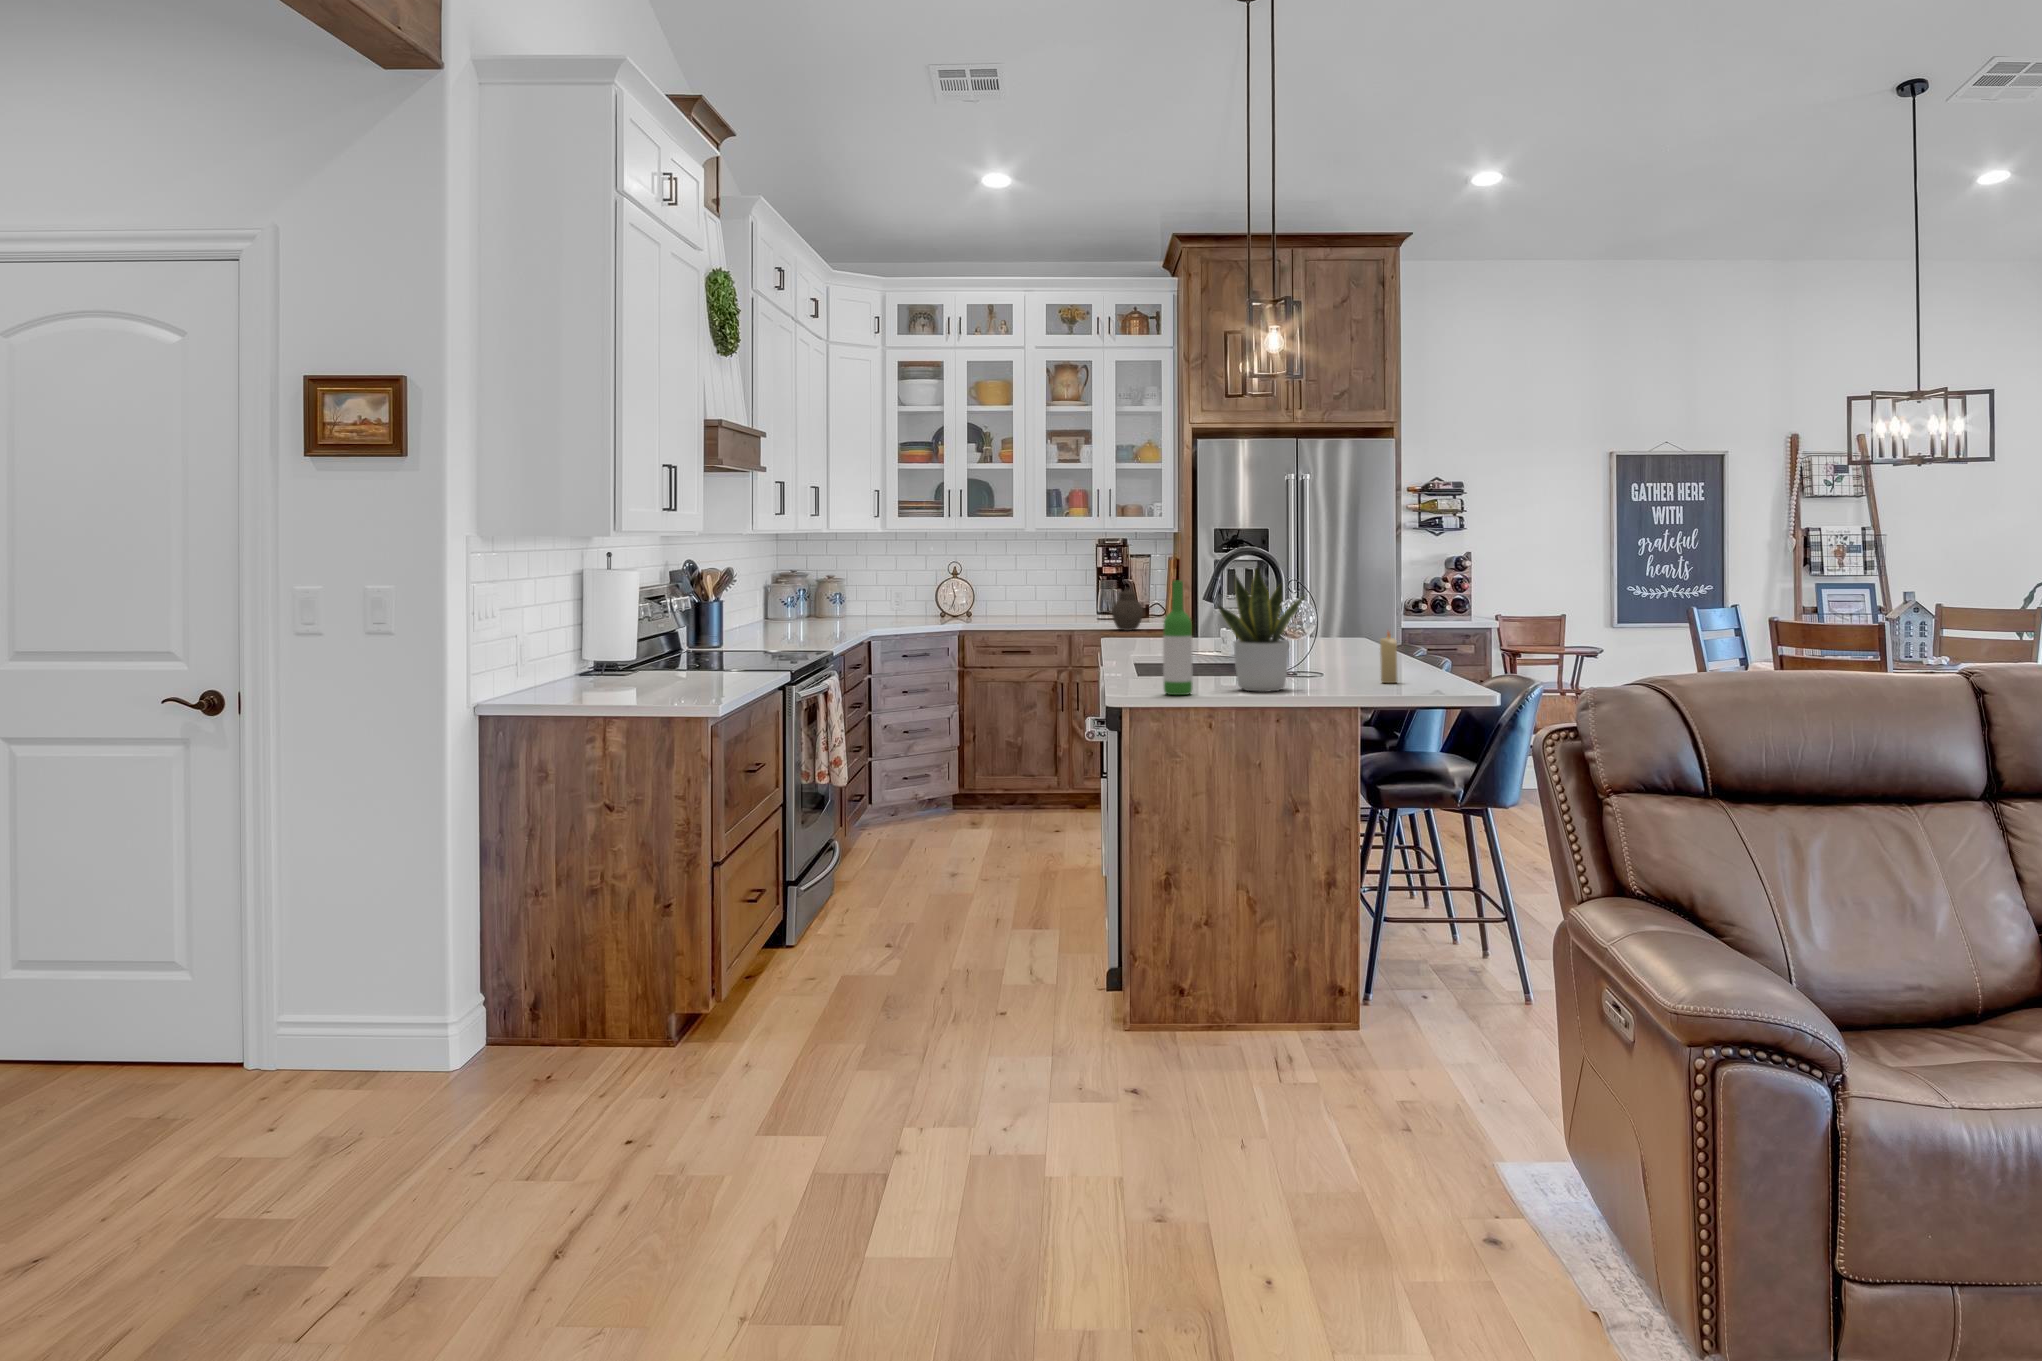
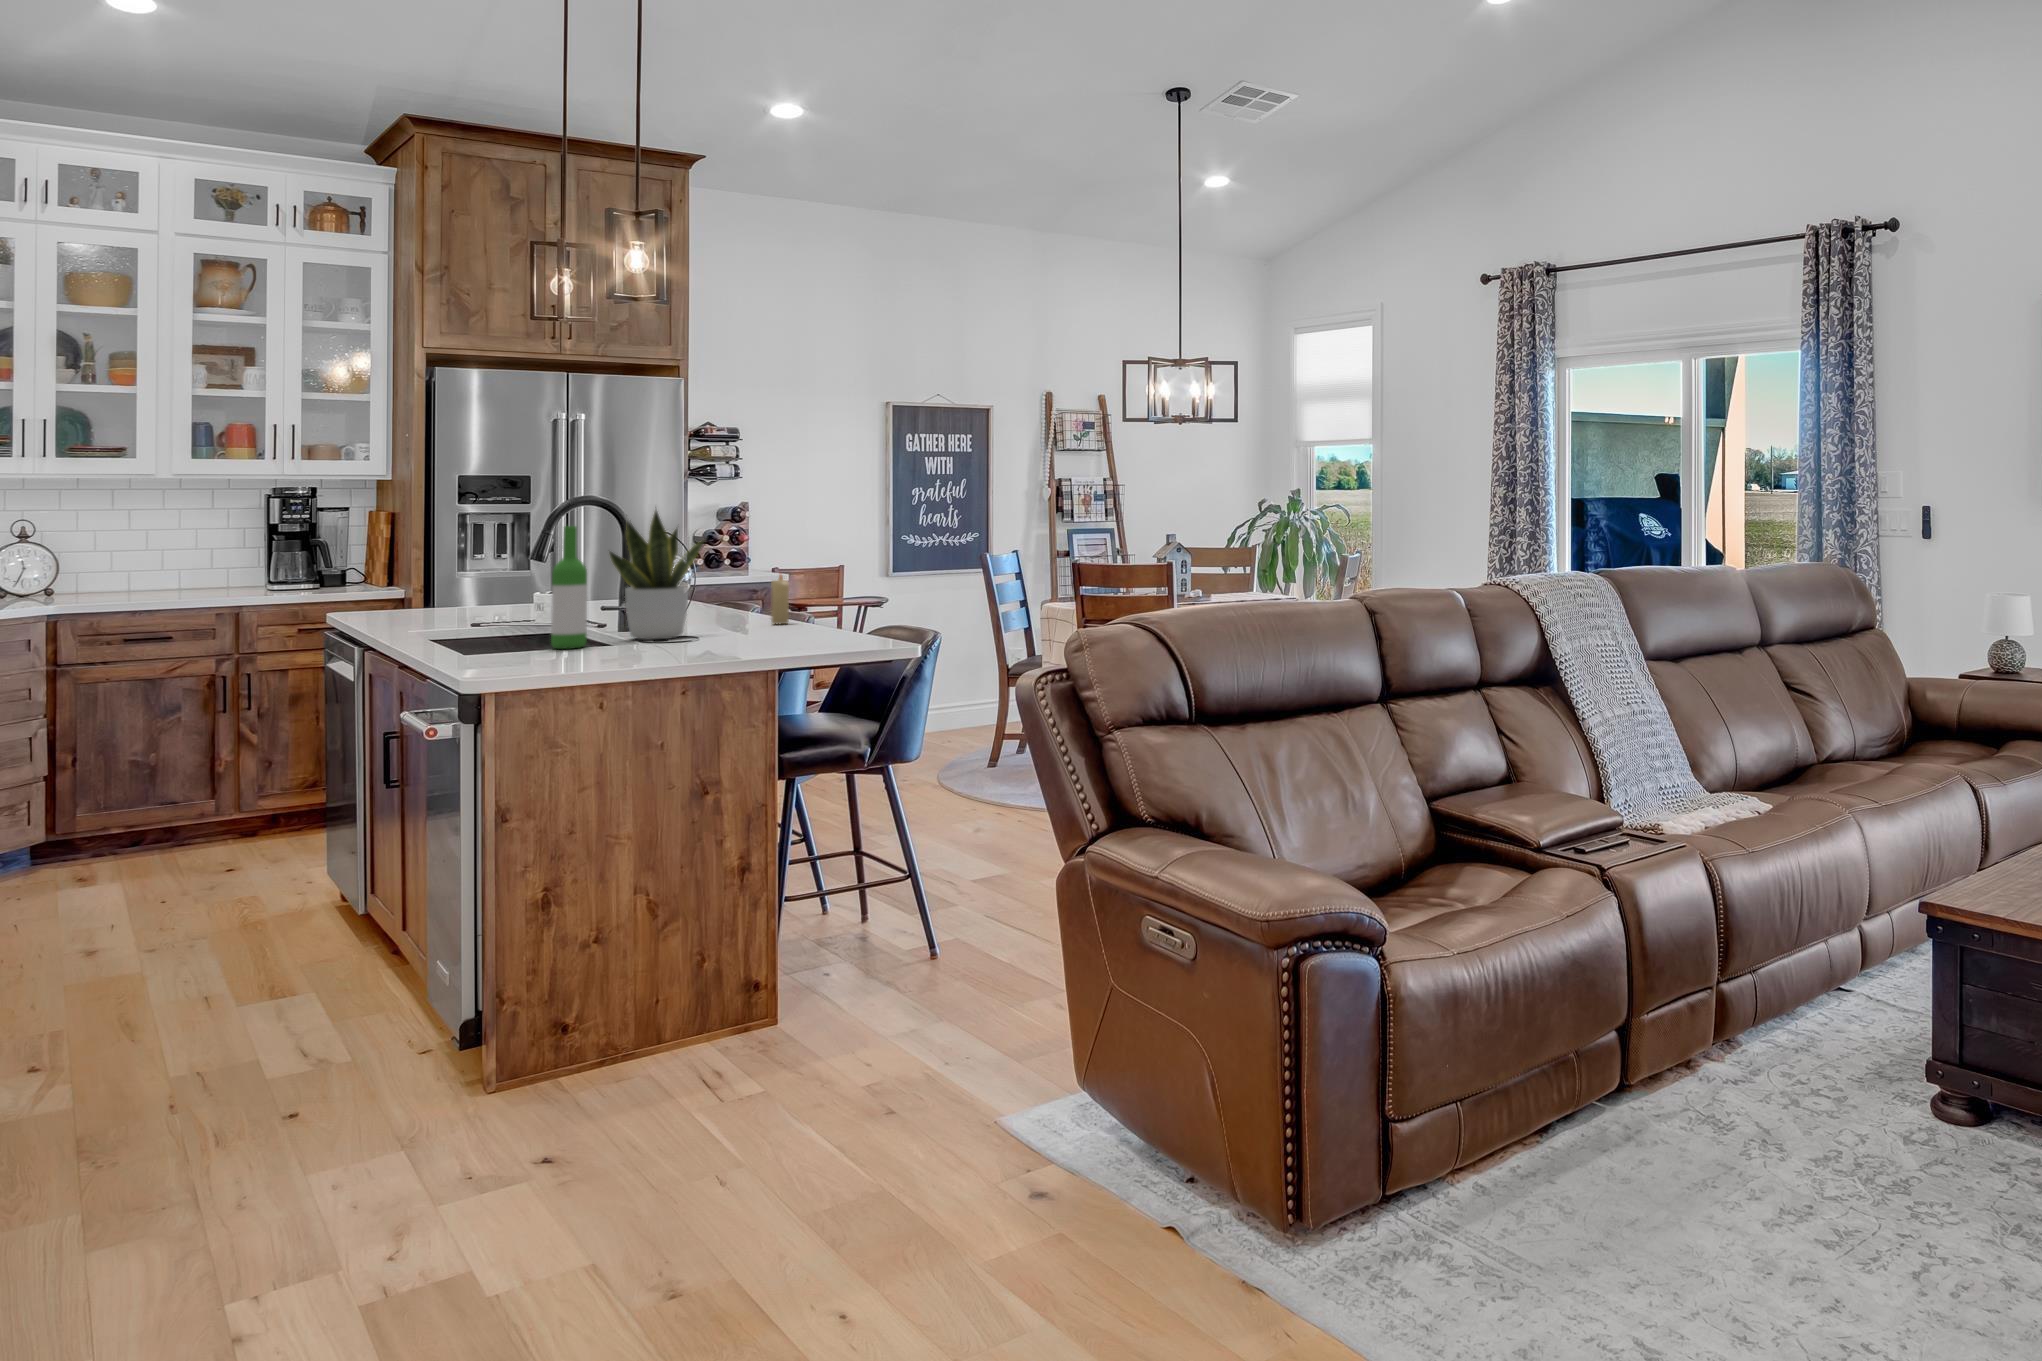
jar: present [1112,588,1143,631] -> none [304,550,351,603]

